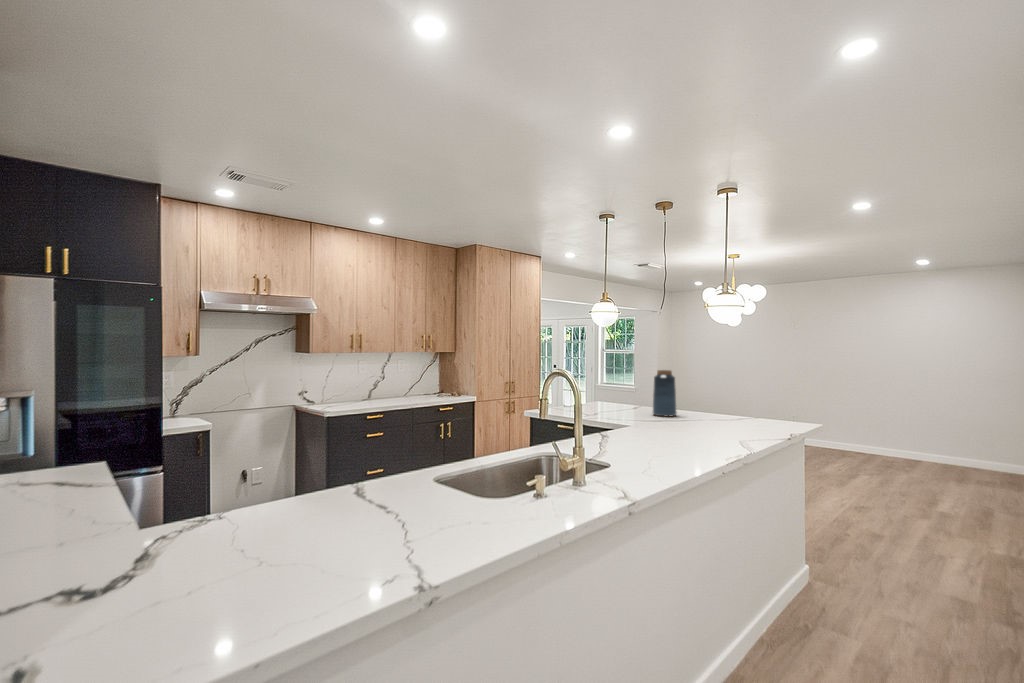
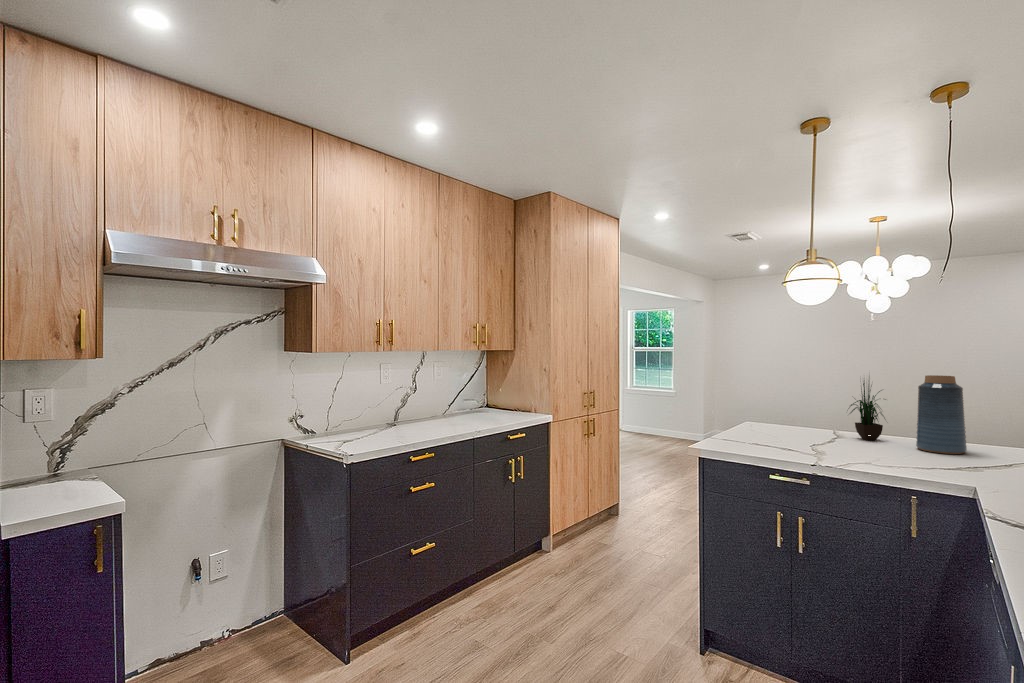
potted plant: none [628,364,653,411] -> present [850,380,883,440]

